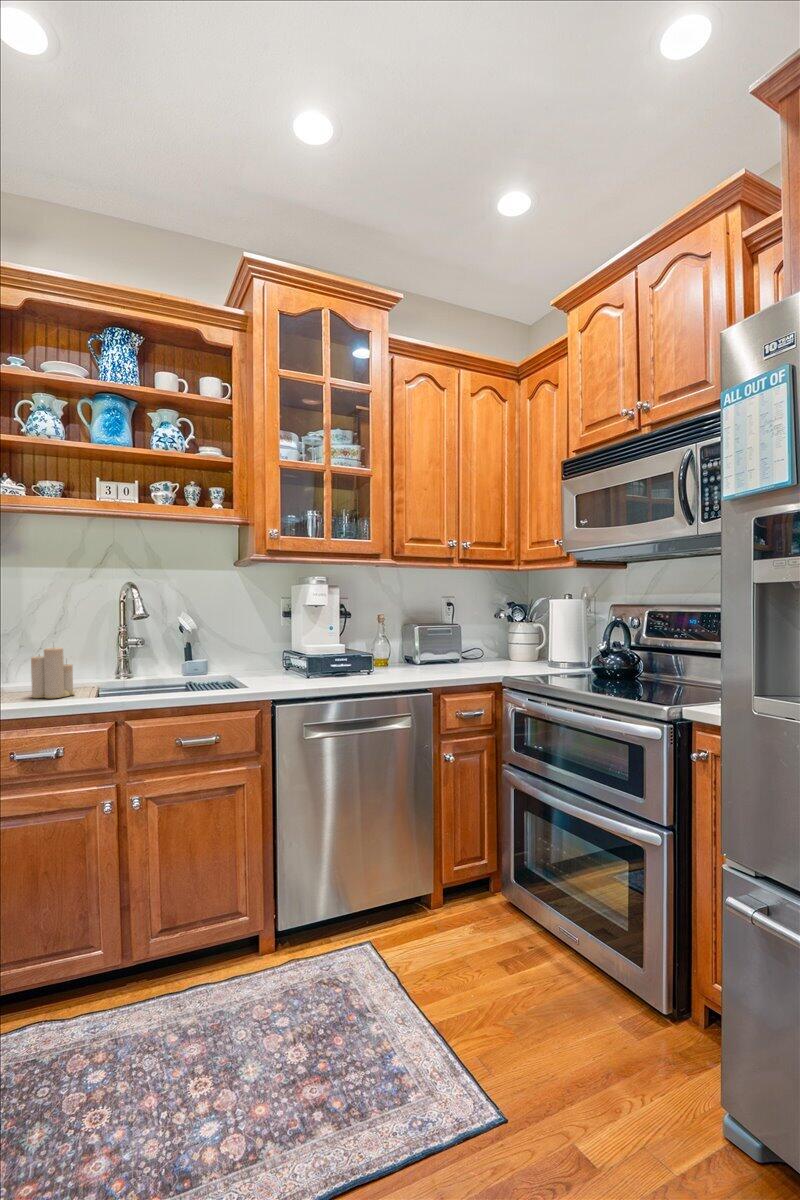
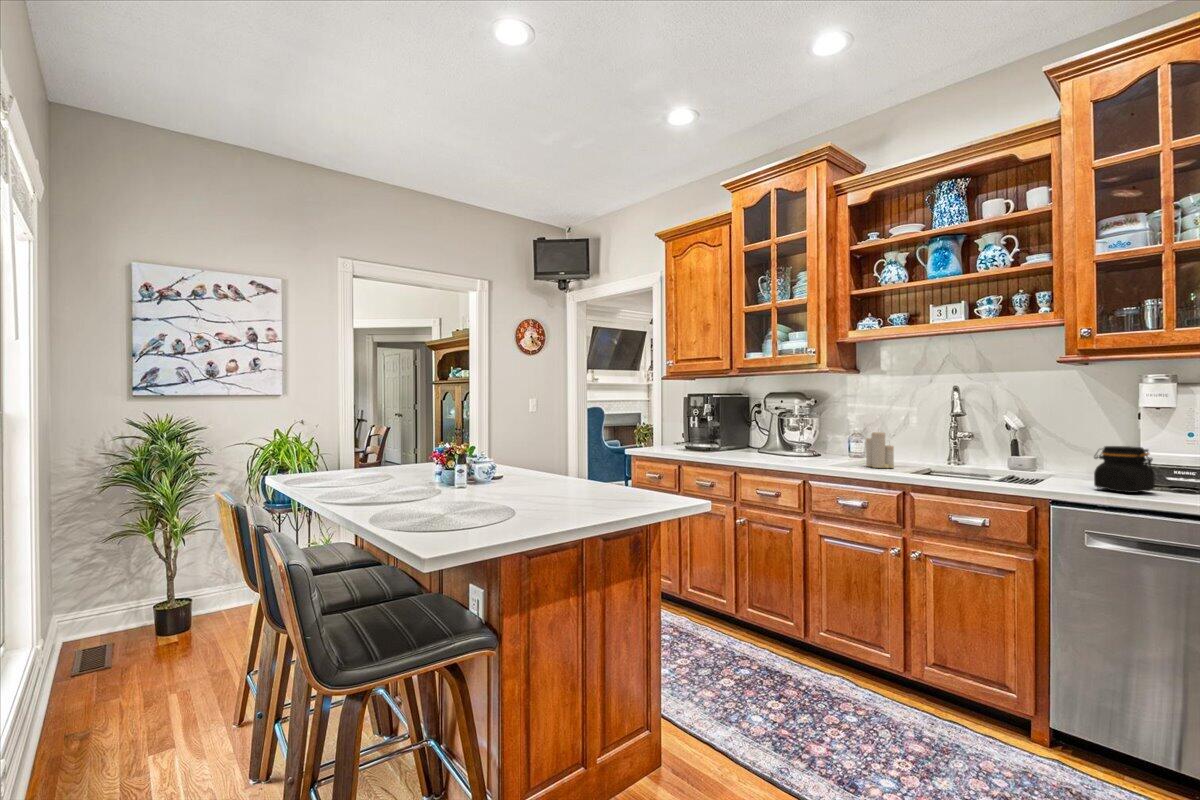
jar: none [290,641,336,684] -> present [1094,446,1155,493]

